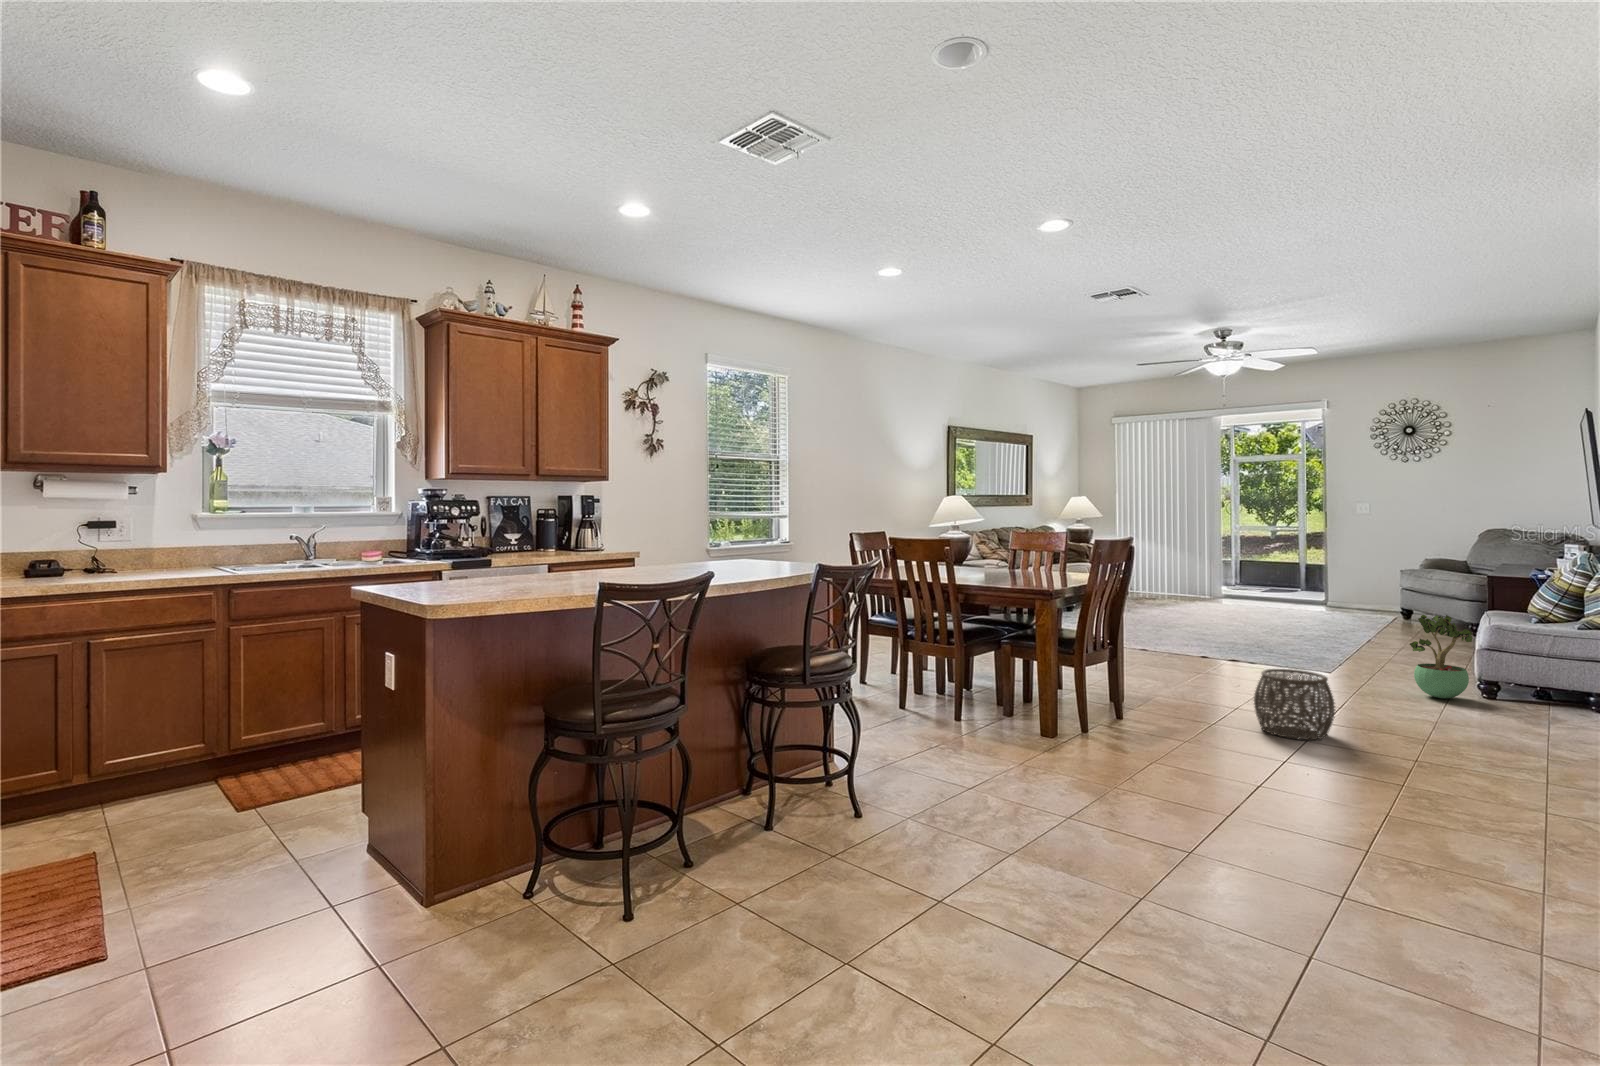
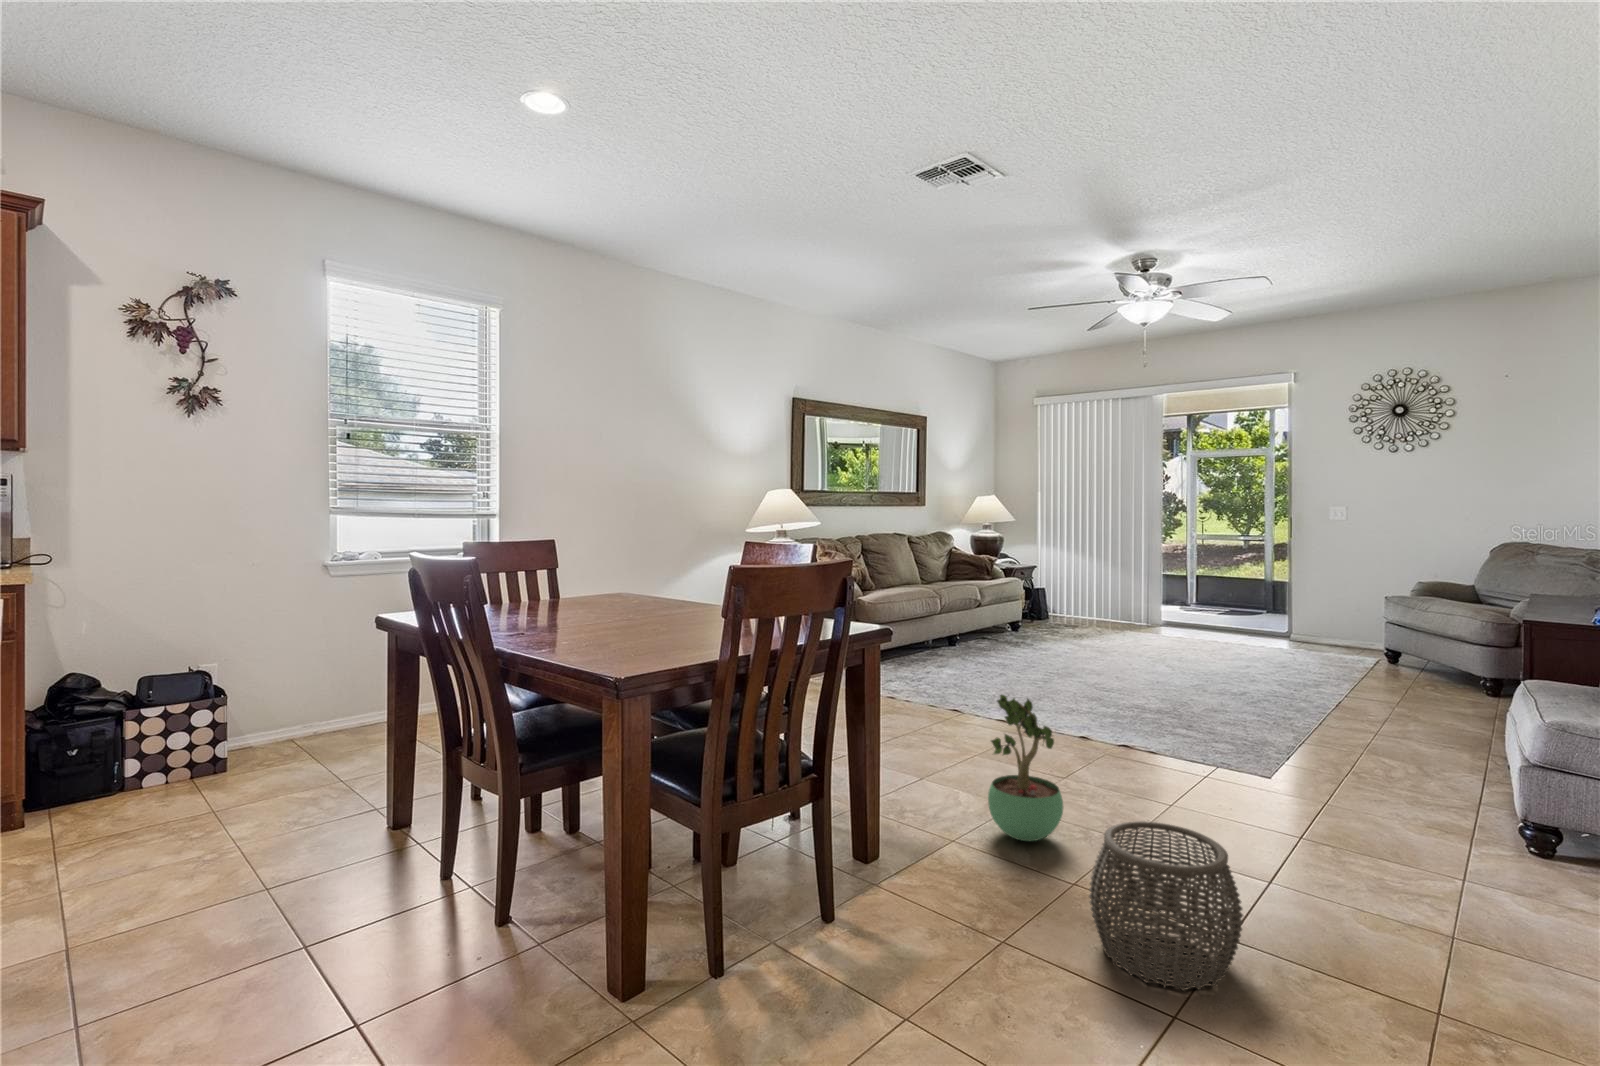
potted plant: present [1410,615,1473,698] -> present [988,695,1063,841]

